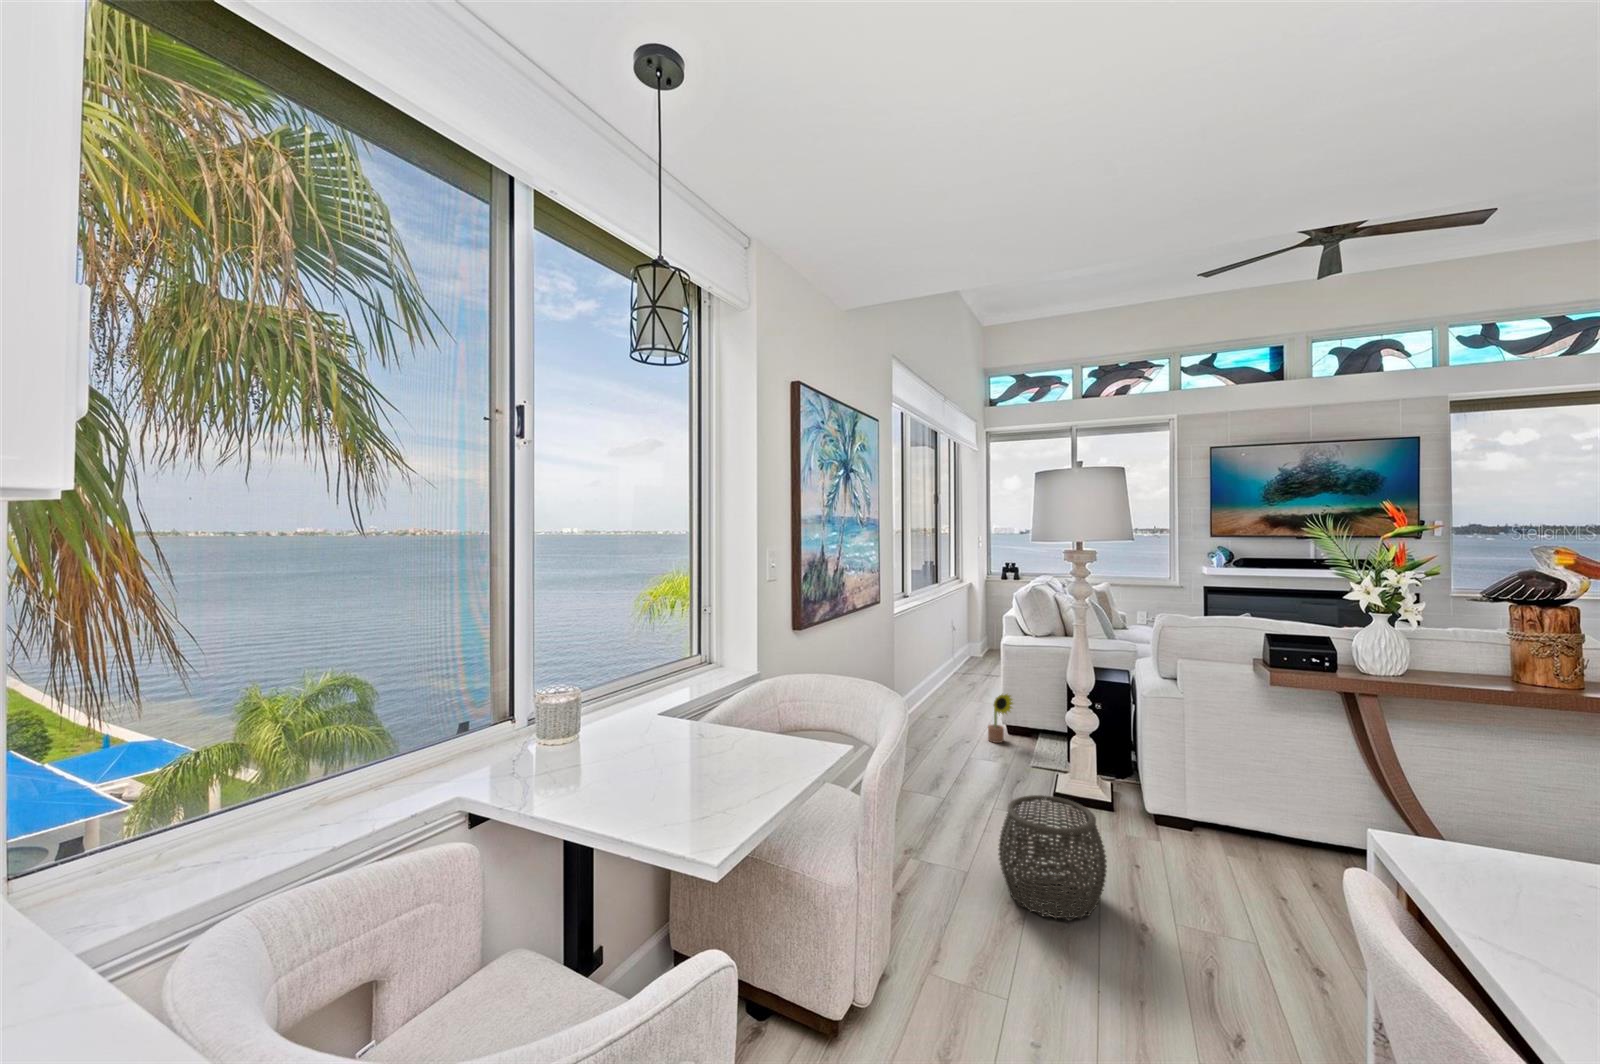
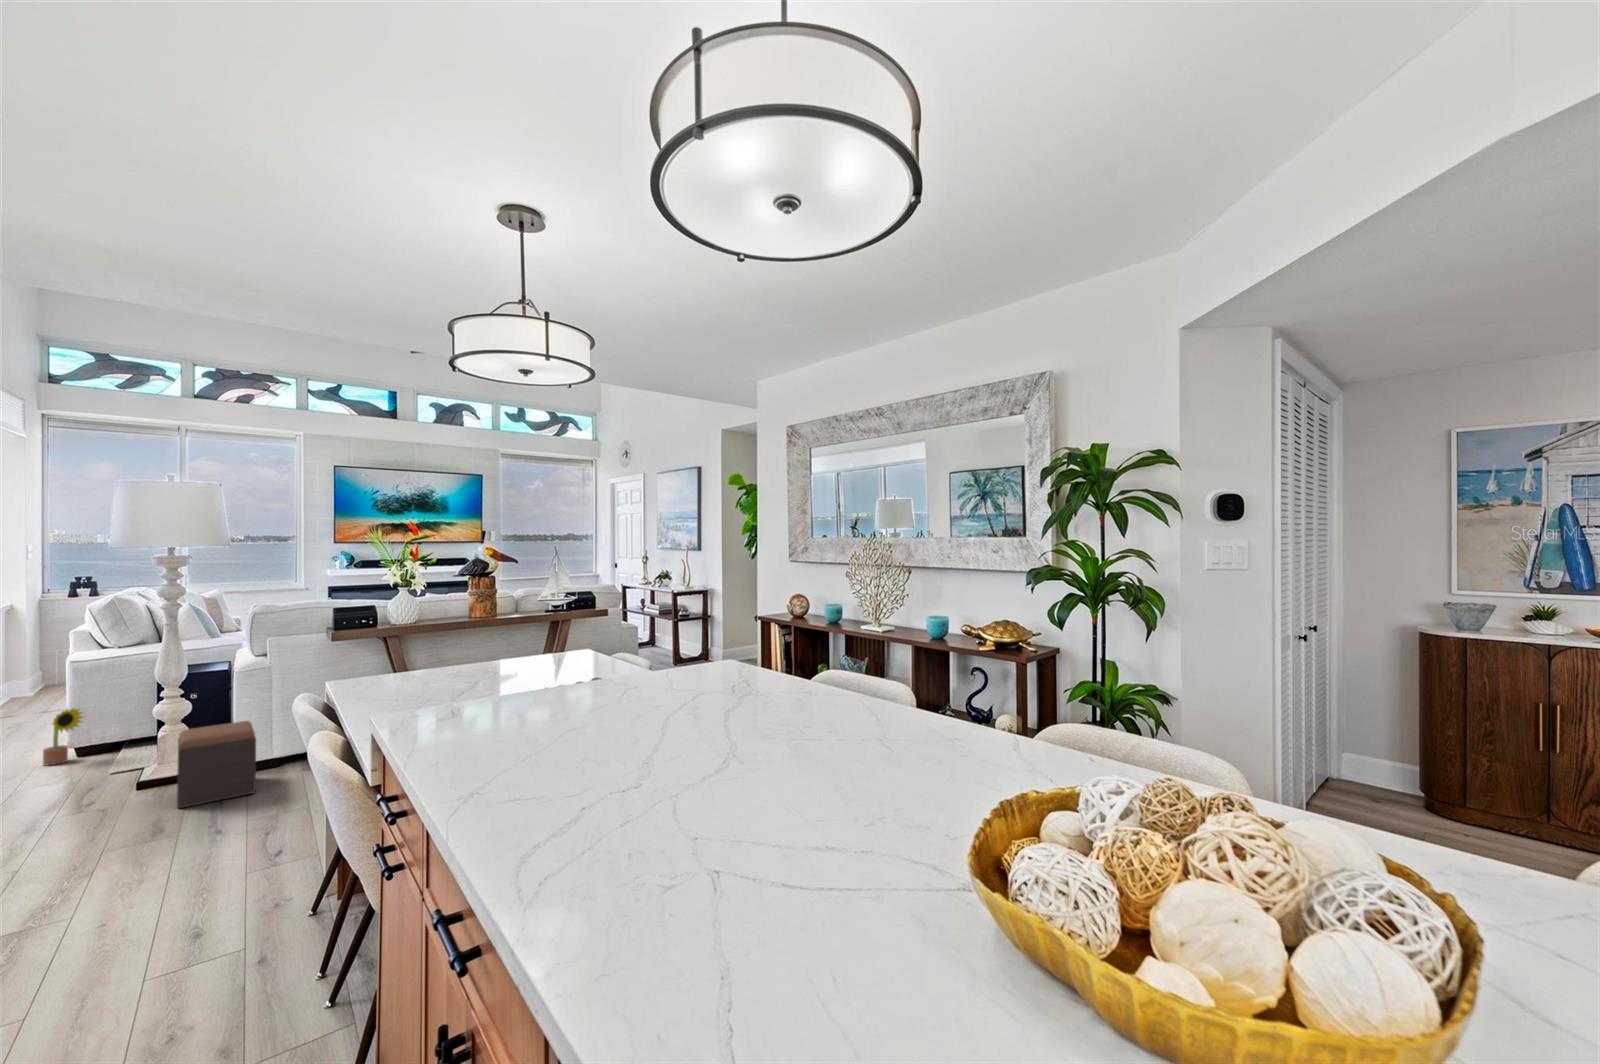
footstool: none [1091,756,1175,868] -> present [177,721,256,808]
woven basket: present [998,795,1107,920] -> none [61,762,186,864]

